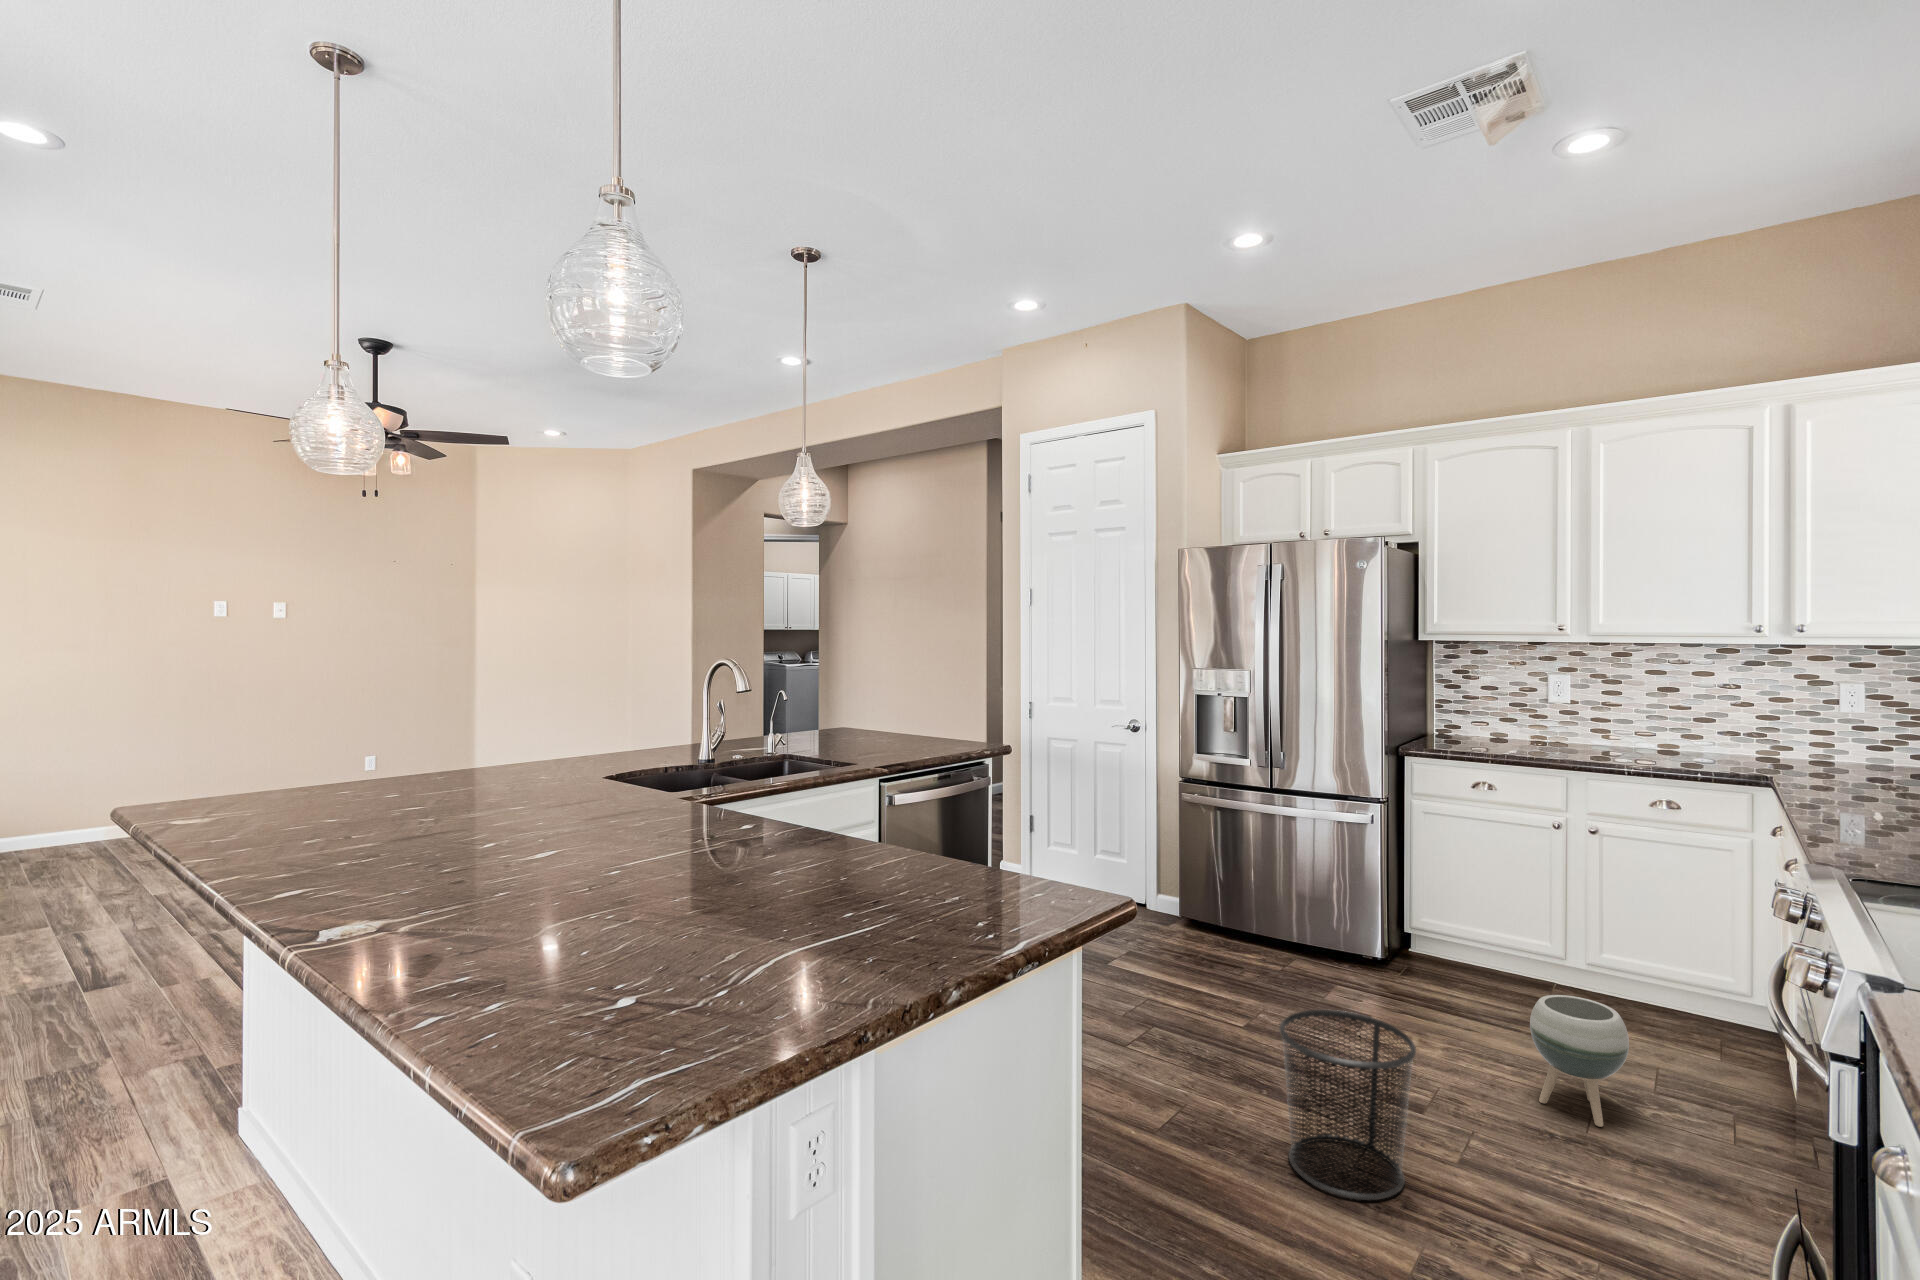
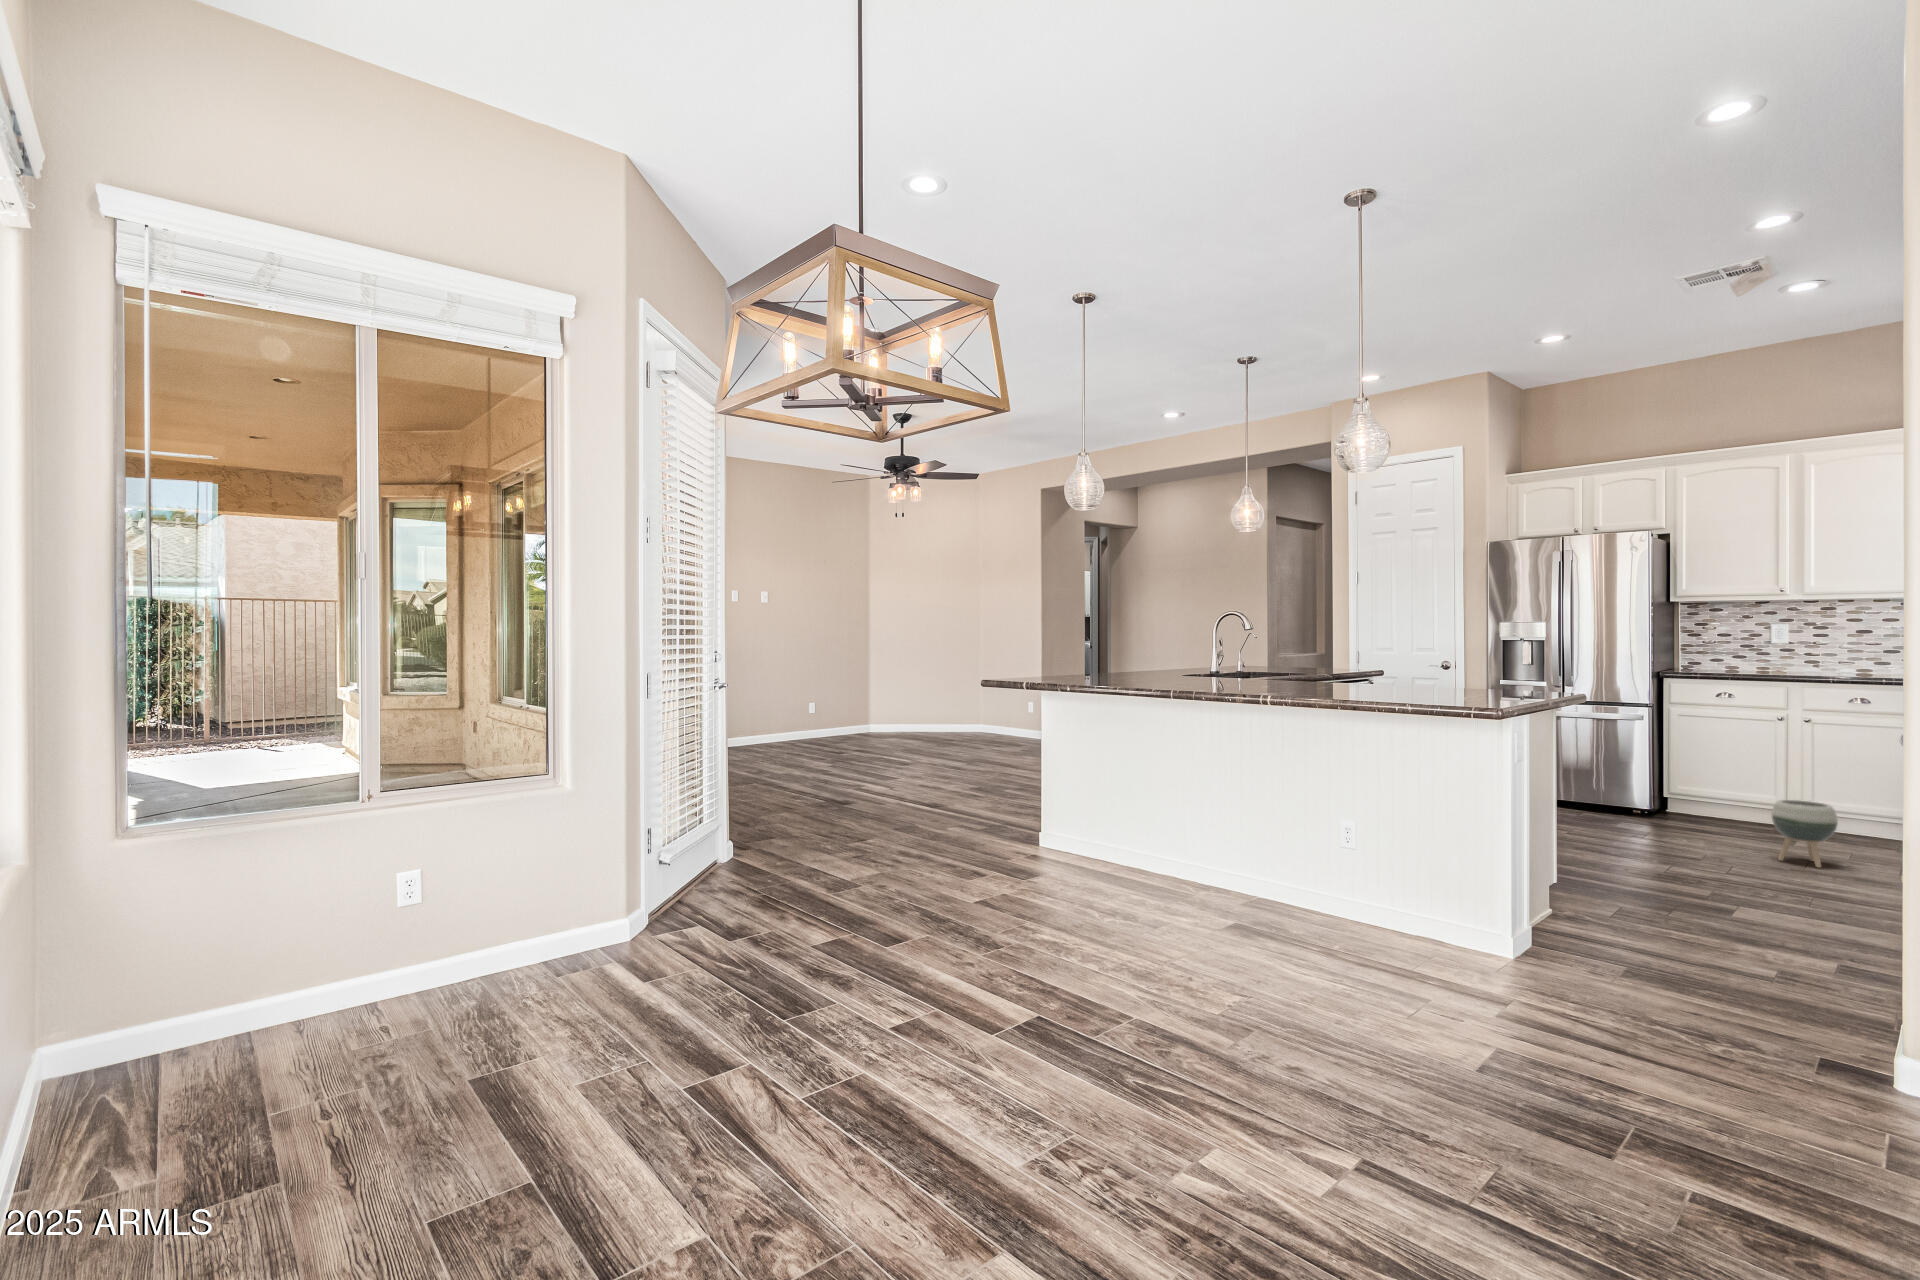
waste bin: present [1279,1010,1416,1200] -> none [1623,794,1710,880]

